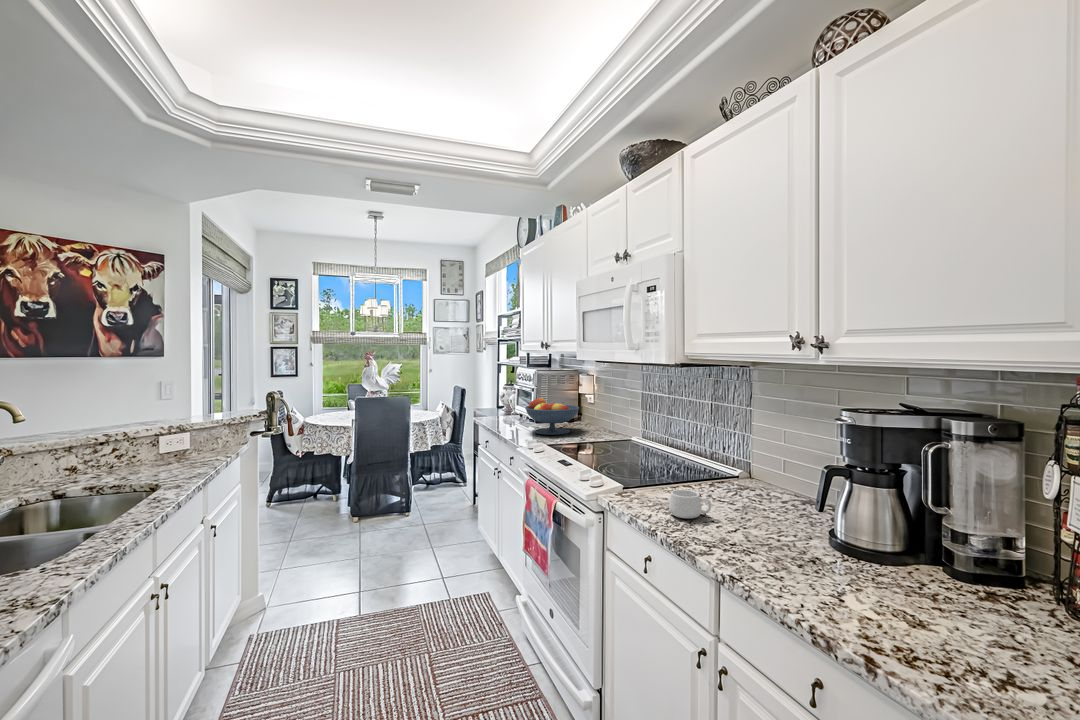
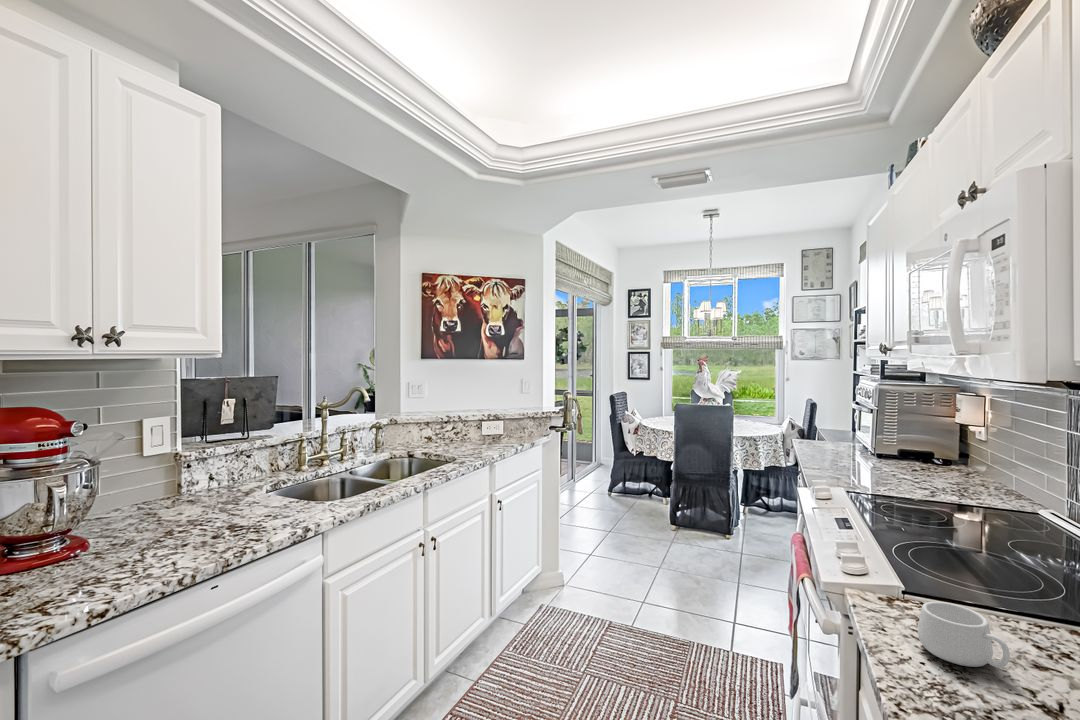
fruit bowl: present [525,398,579,435] -> none [839,419,934,477]

